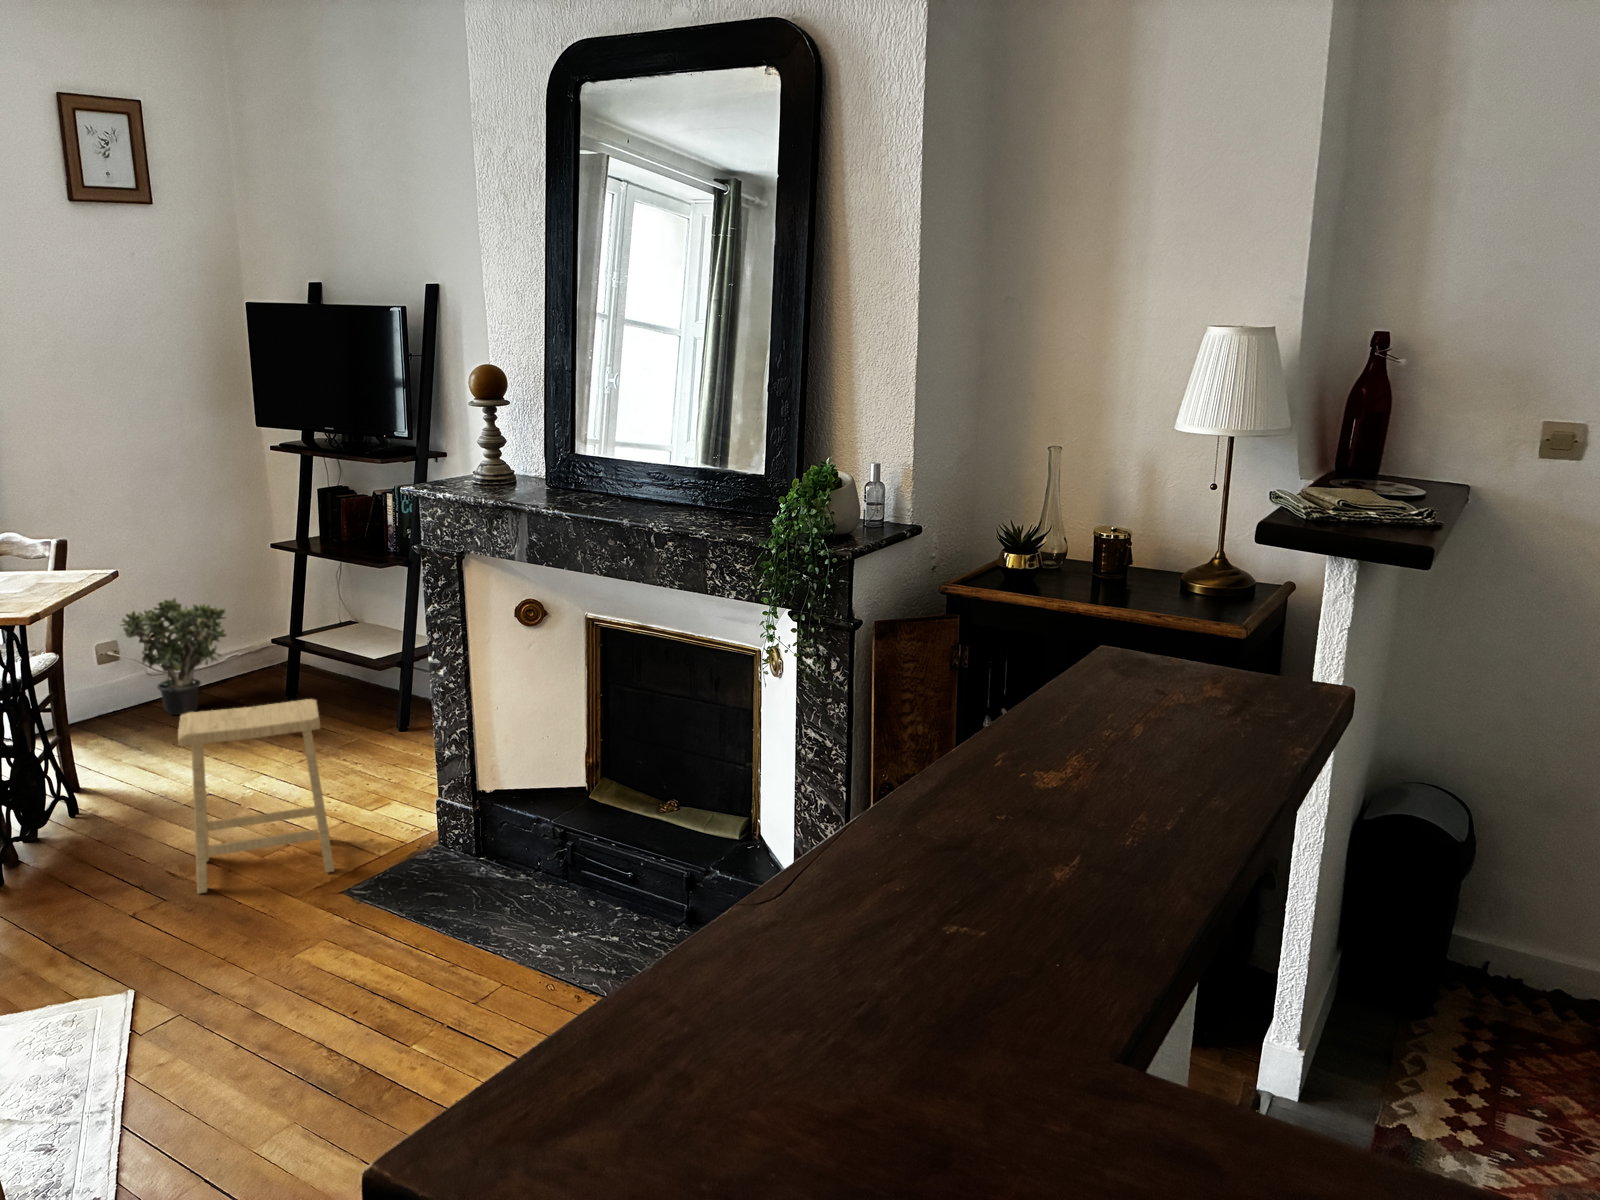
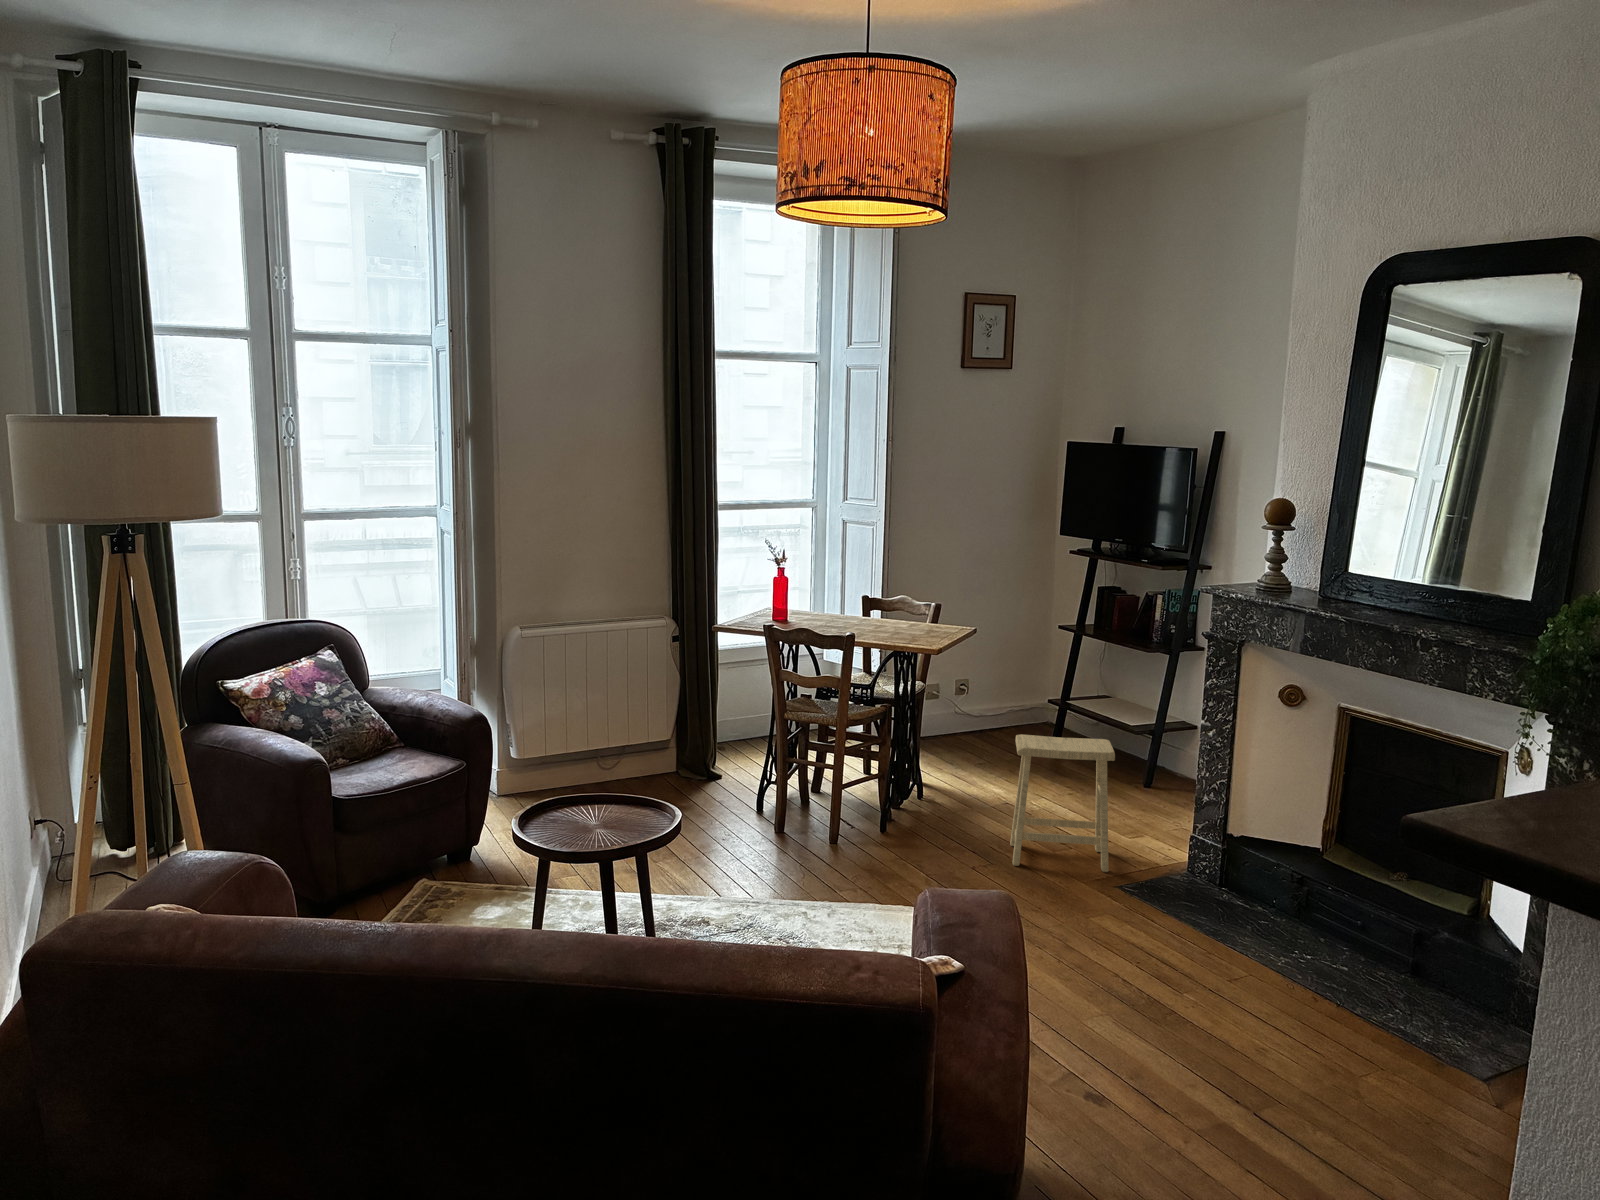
potted plant: present [120,598,226,715] -> none [946,658,1018,746]

